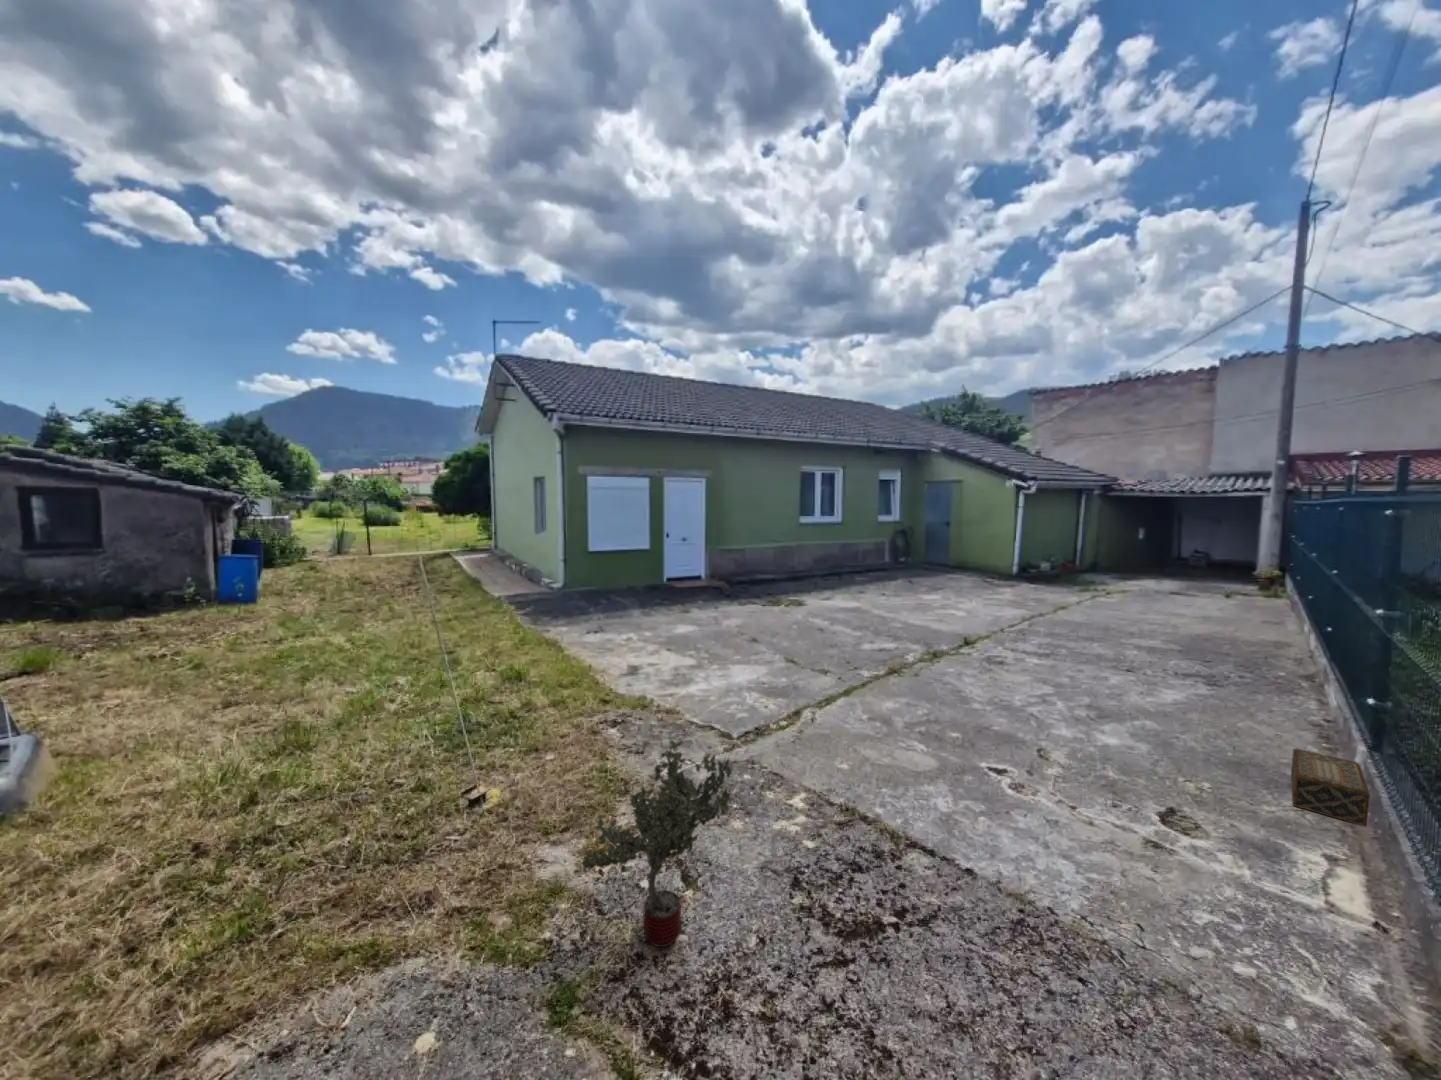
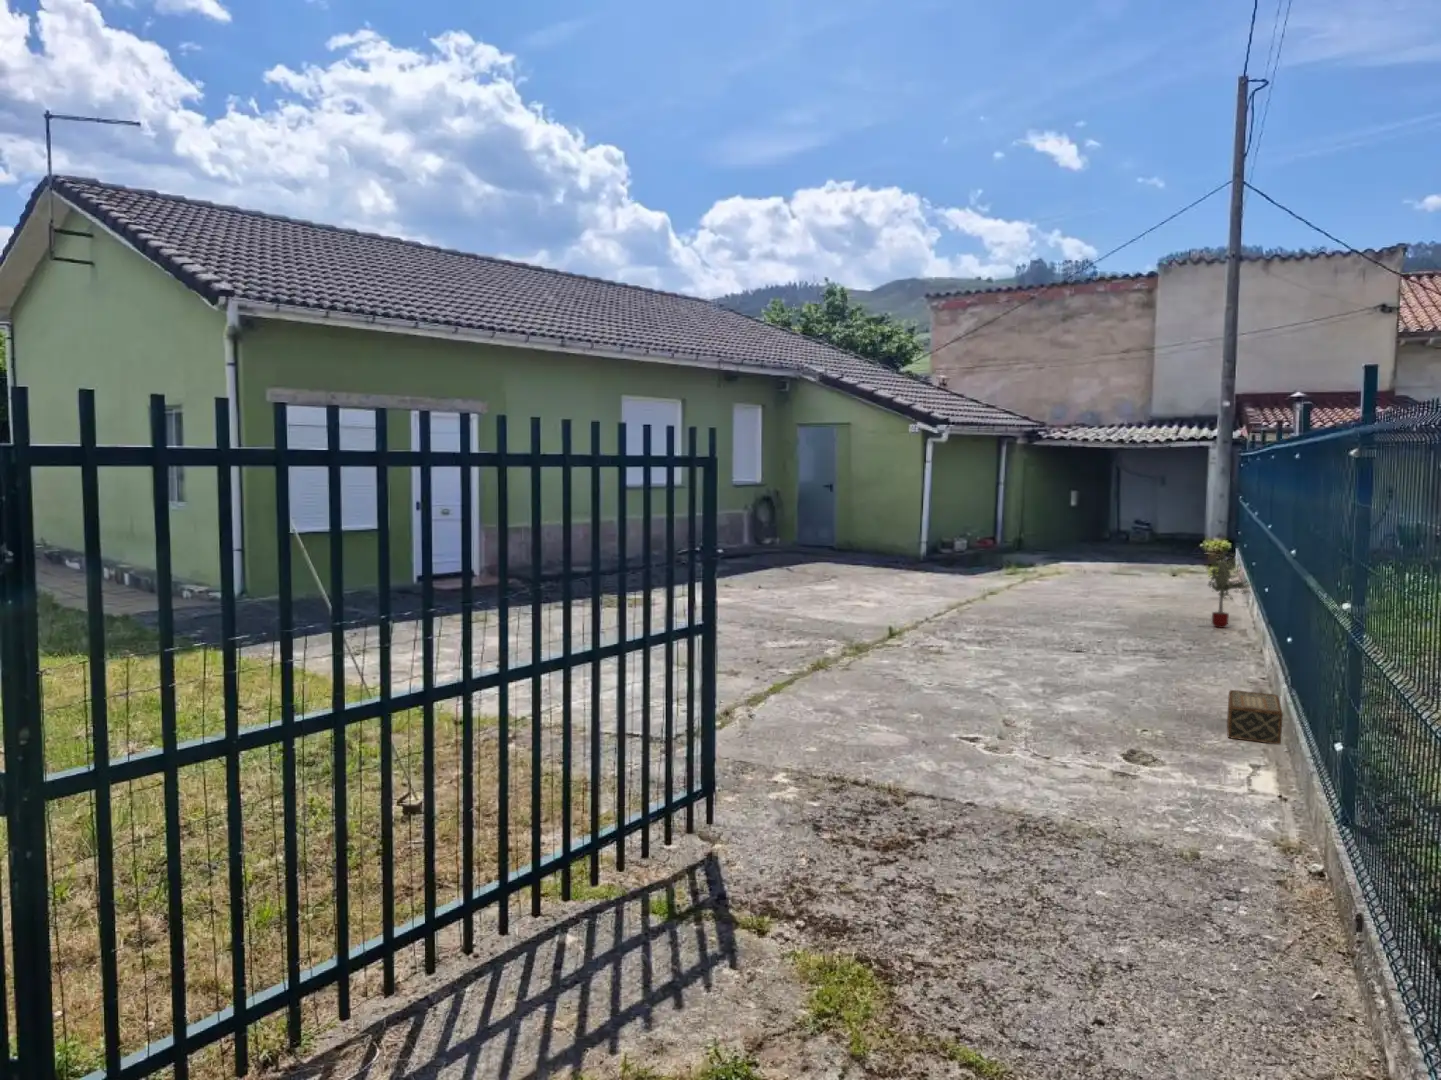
potted tree: present [582,740,732,947] -> present [1209,552,1250,628]

